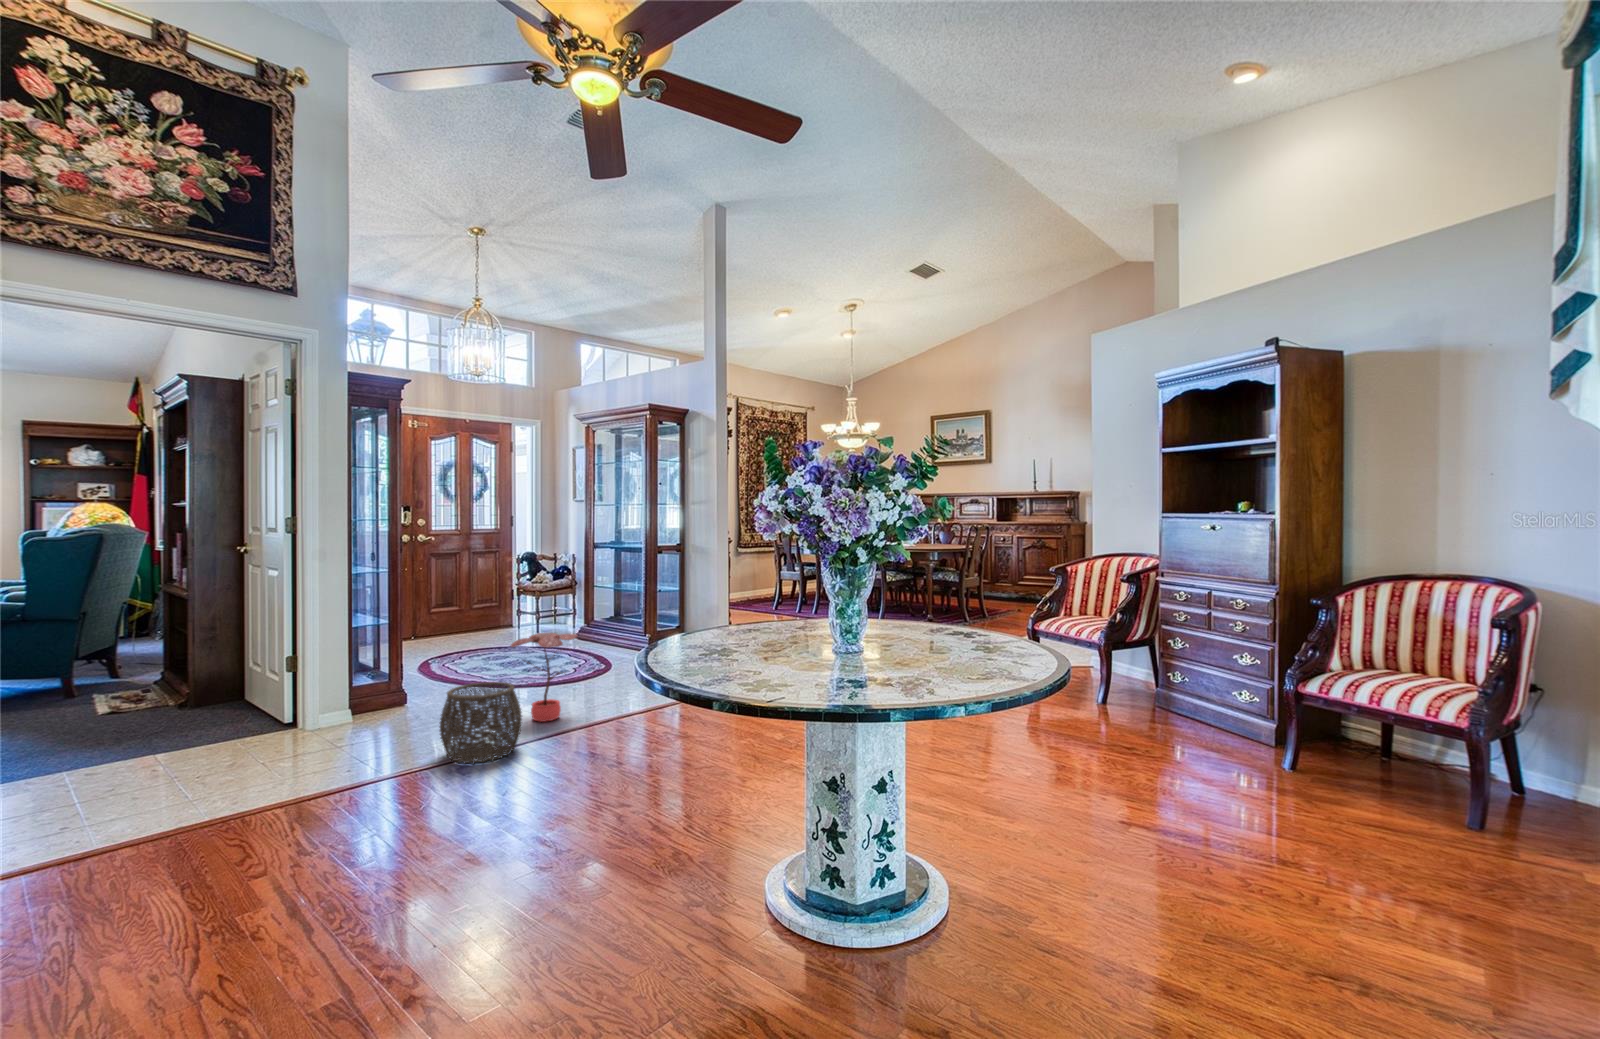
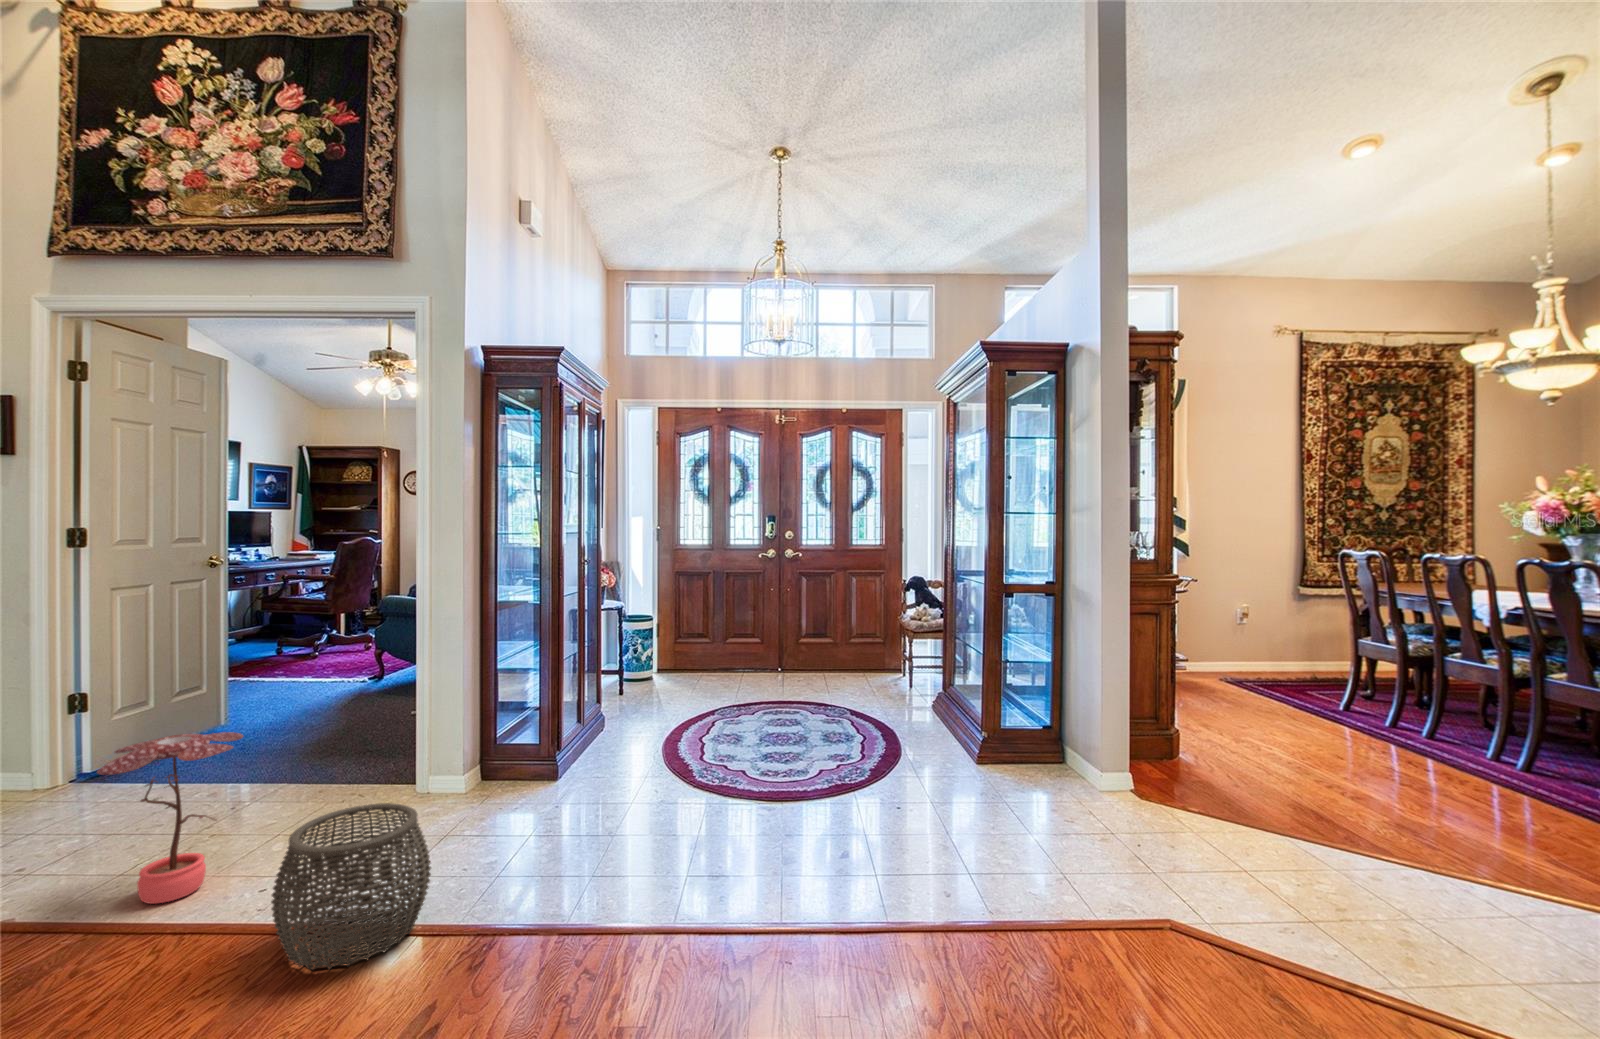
potted plant: present [511,633,577,722] -> present [97,732,243,904]

